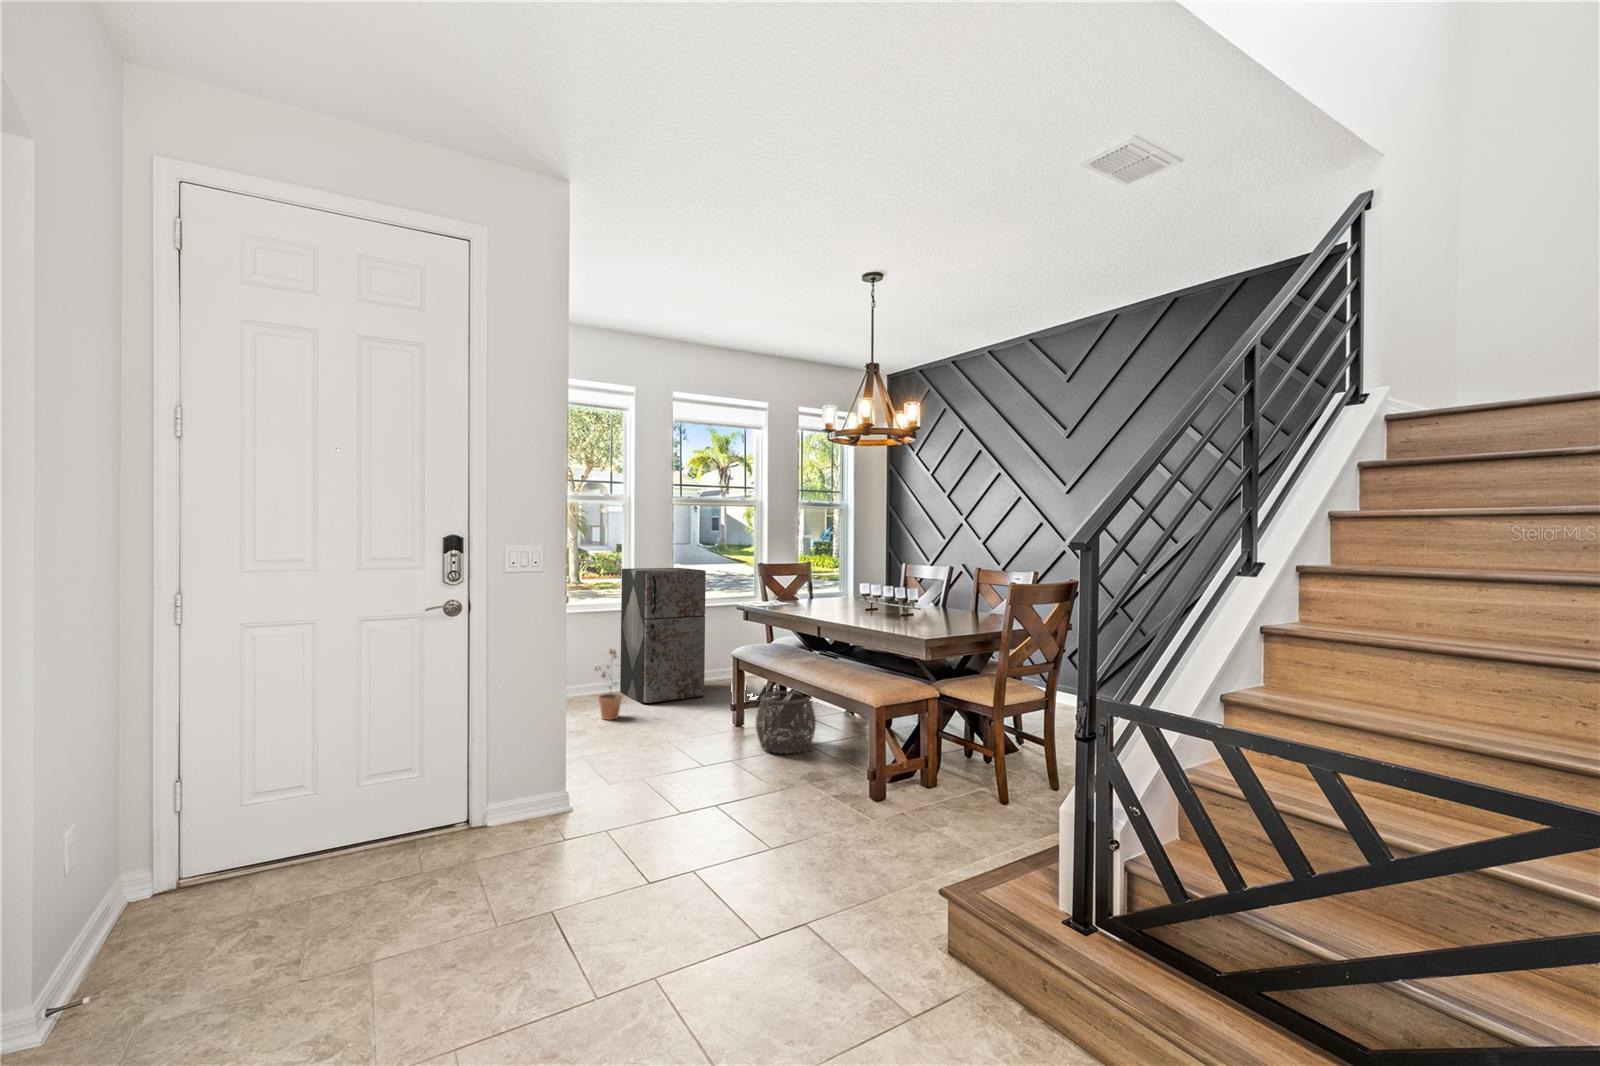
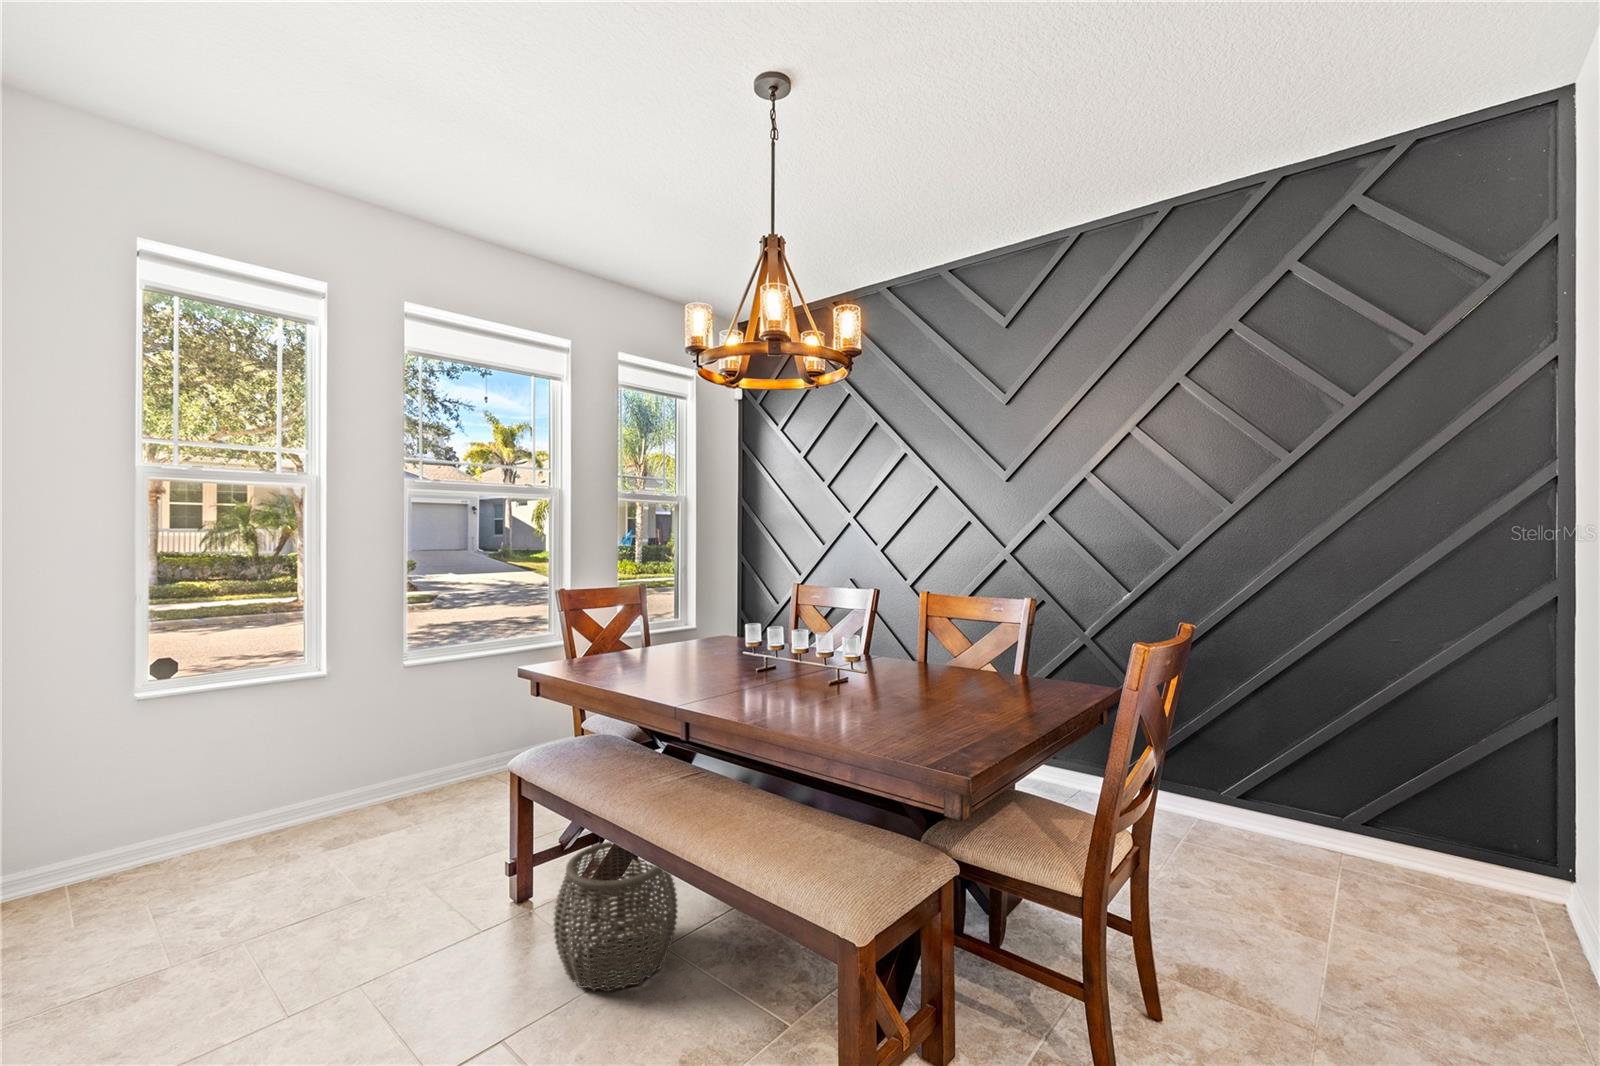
storage cabinet: present [620,568,706,704] -> none [300,597,464,854]
potted plant: present [595,649,622,720] -> none [211,767,277,918]

